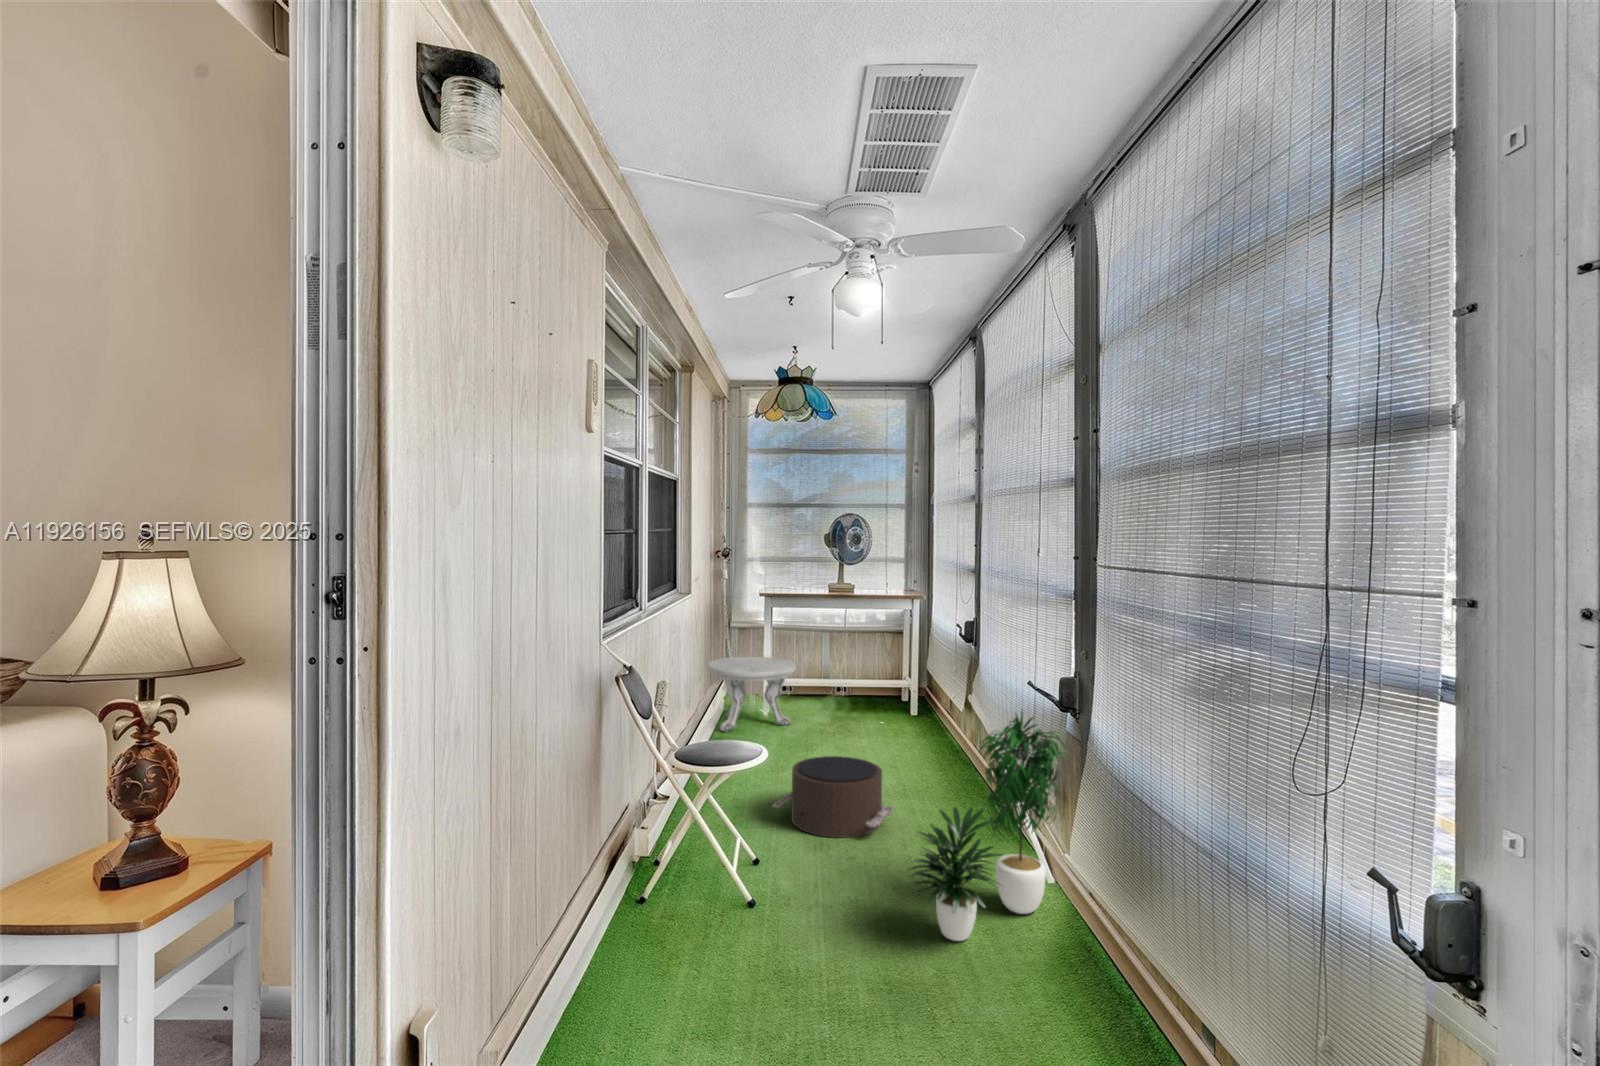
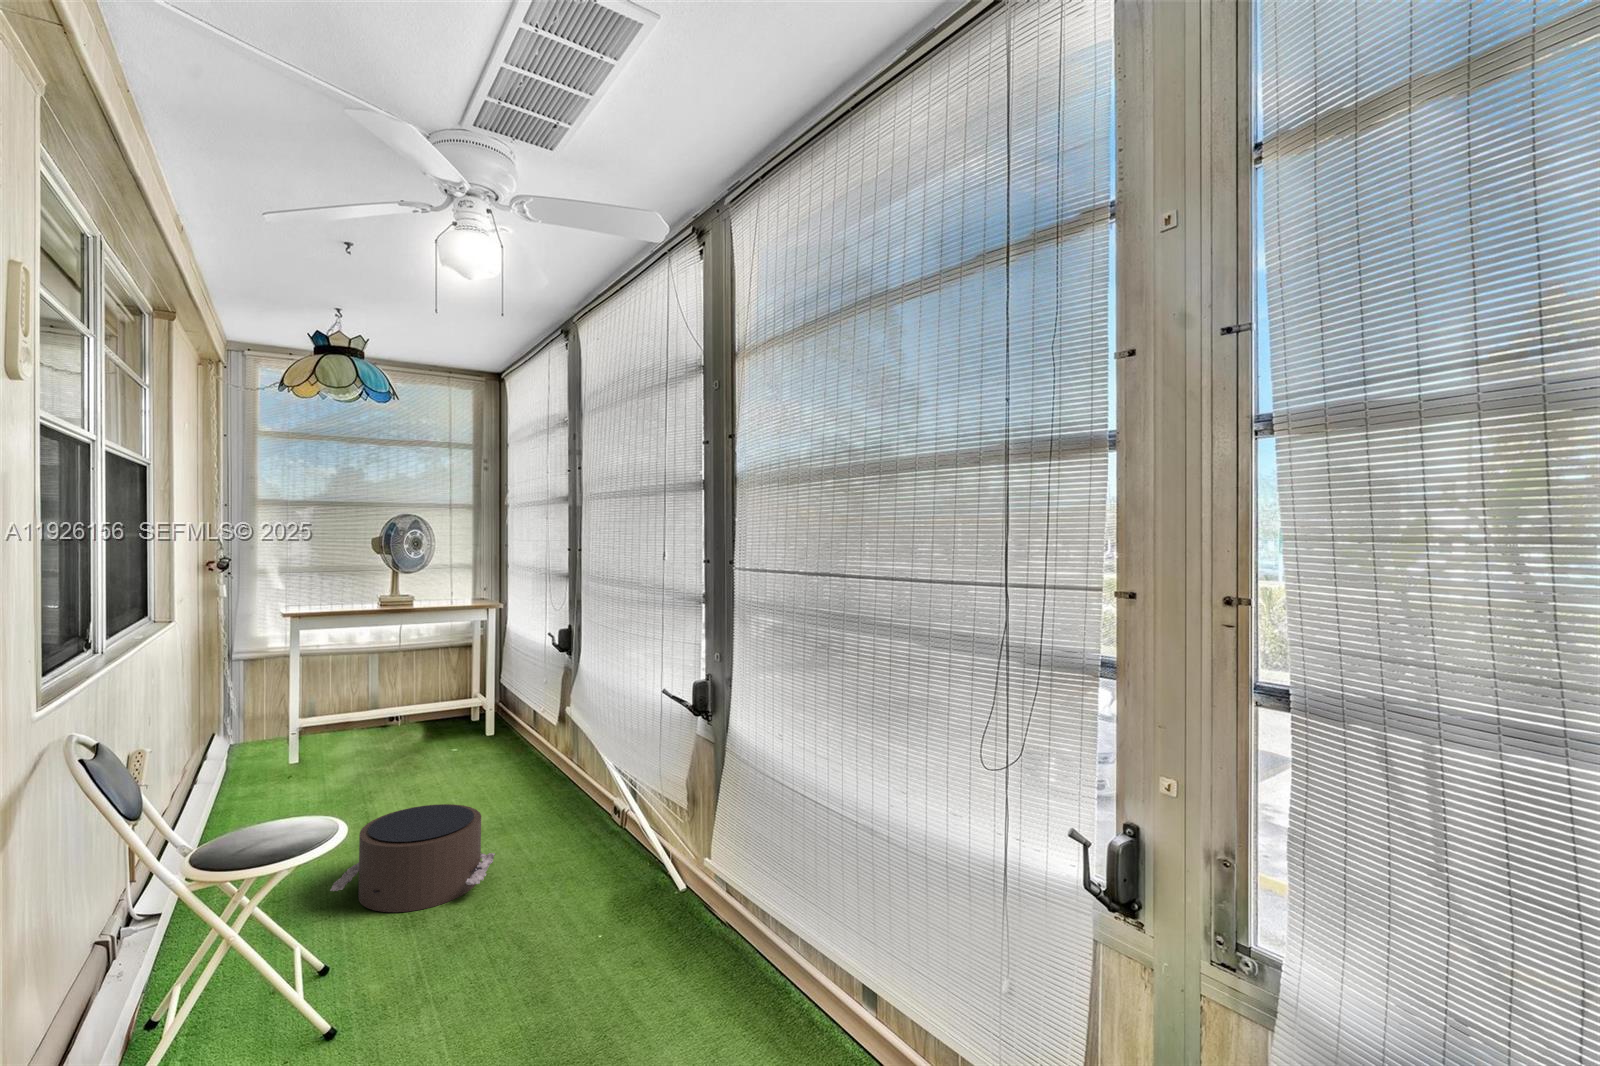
side table: present [708,657,796,732] -> none [201,692,339,798]
potted plant: present [908,711,1065,941] -> none [543,723,709,998]

